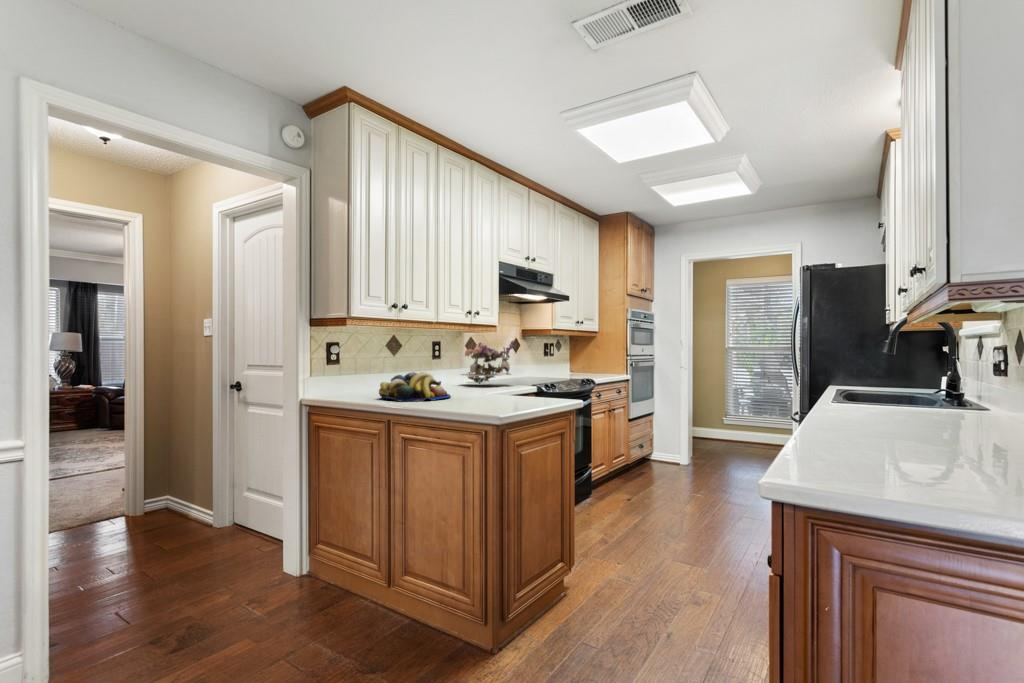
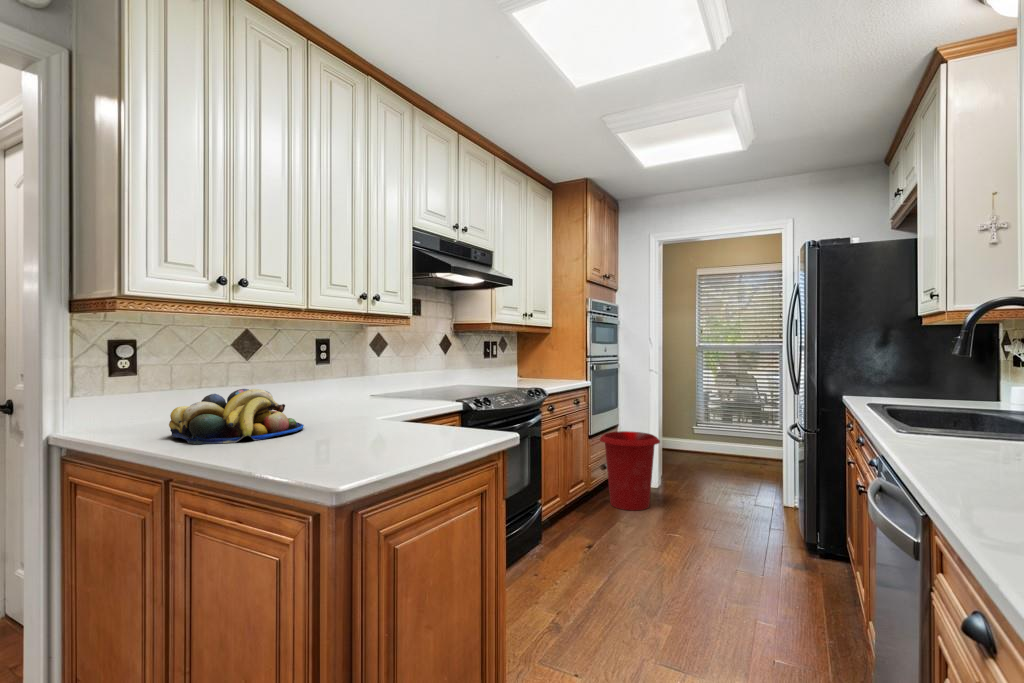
flower arrangement: present [462,341,515,384] -> none [351,336,433,400]
waste bin: none [637,417,687,480] -> present [600,431,660,511]

